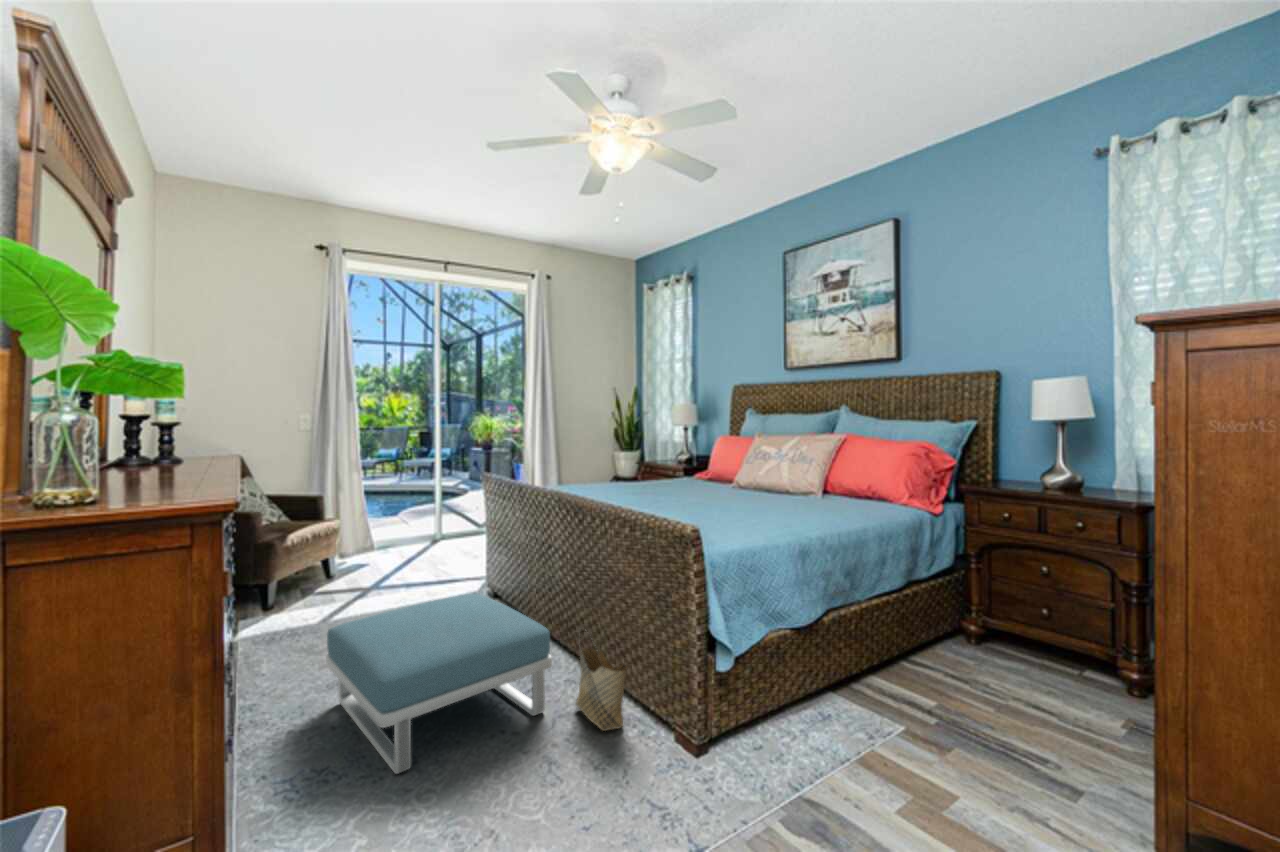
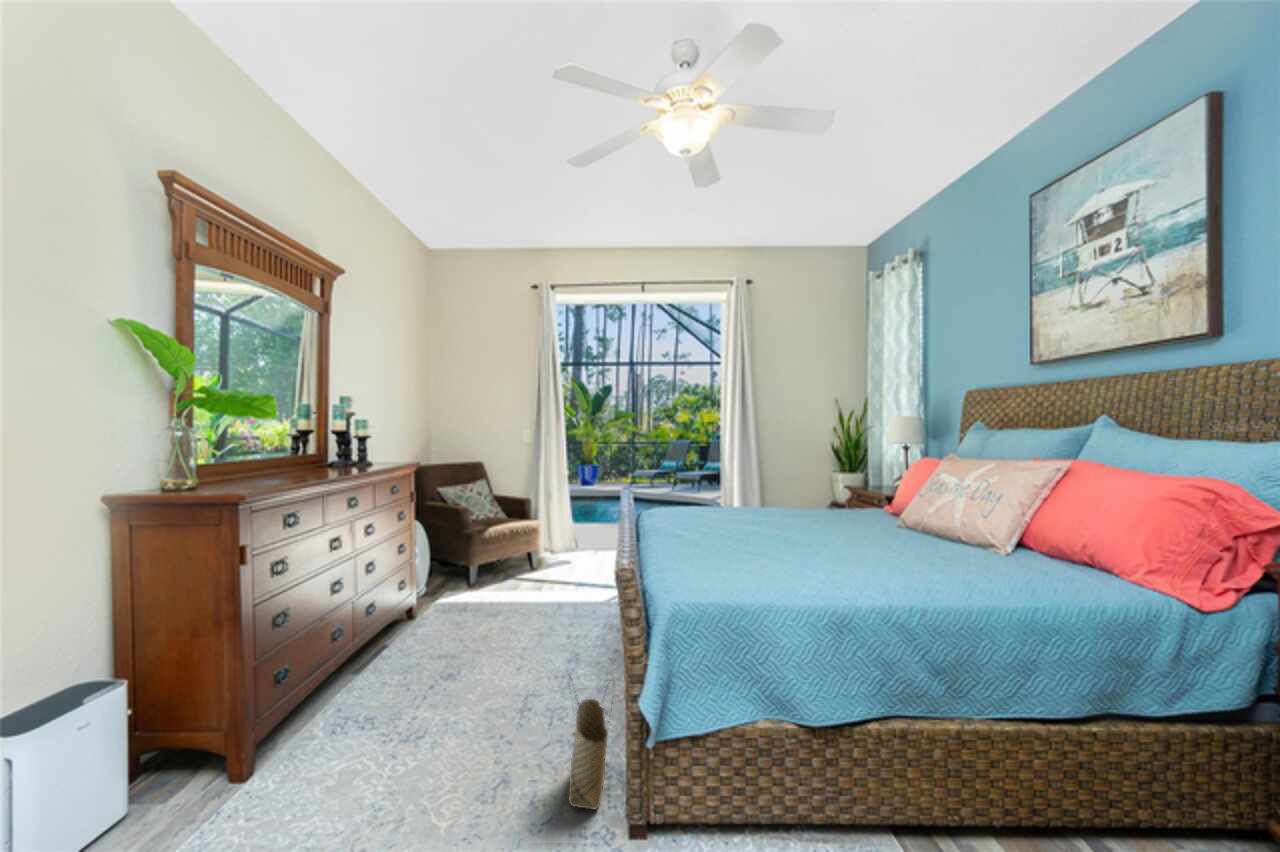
footstool: present [326,594,552,774] -> none [365,610,560,777]

